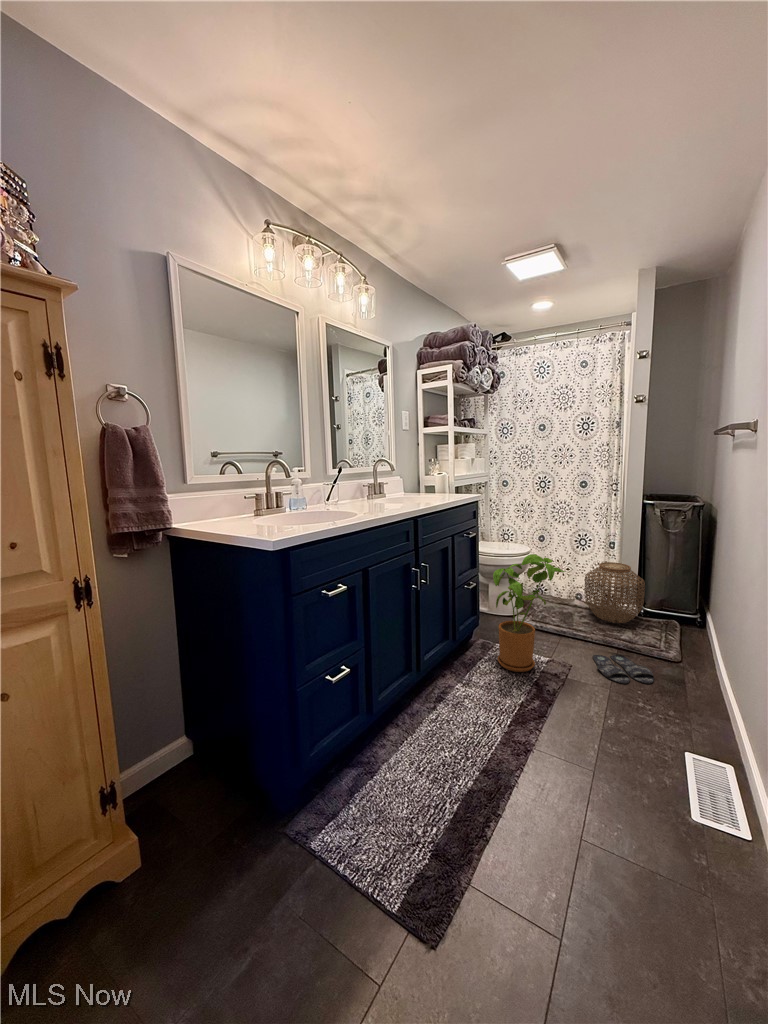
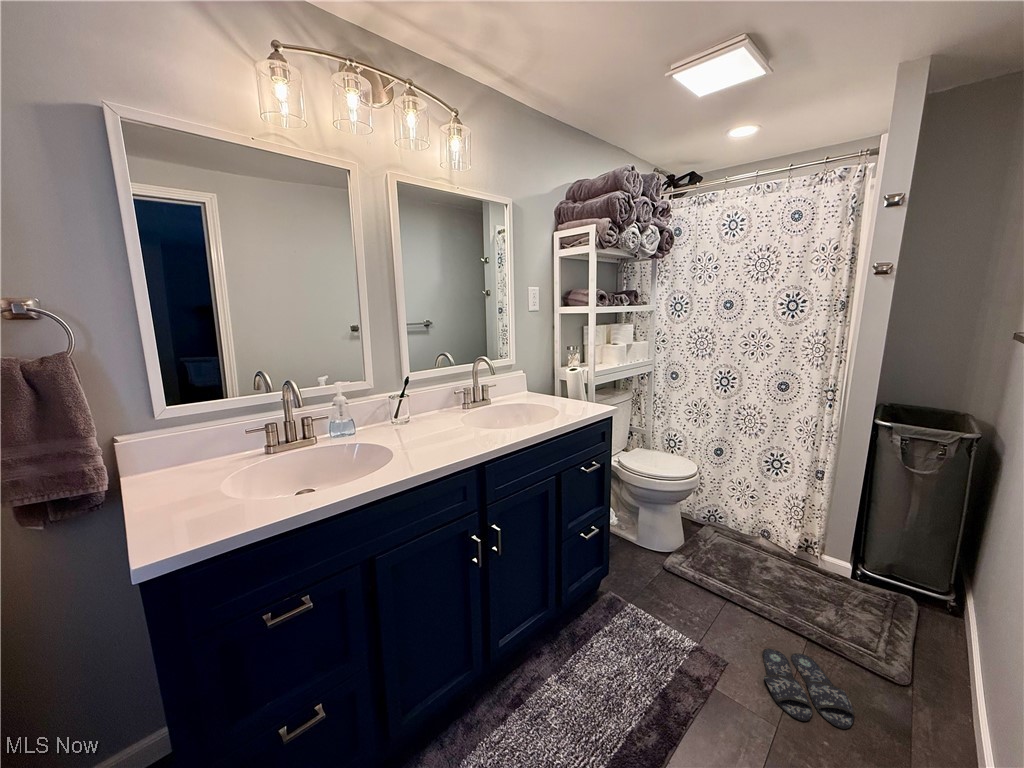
house plant: present [493,554,565,672] -> none [616,510,723,666]
woven basket: present [584,562,645,623] -> none [770,500,864,591]

